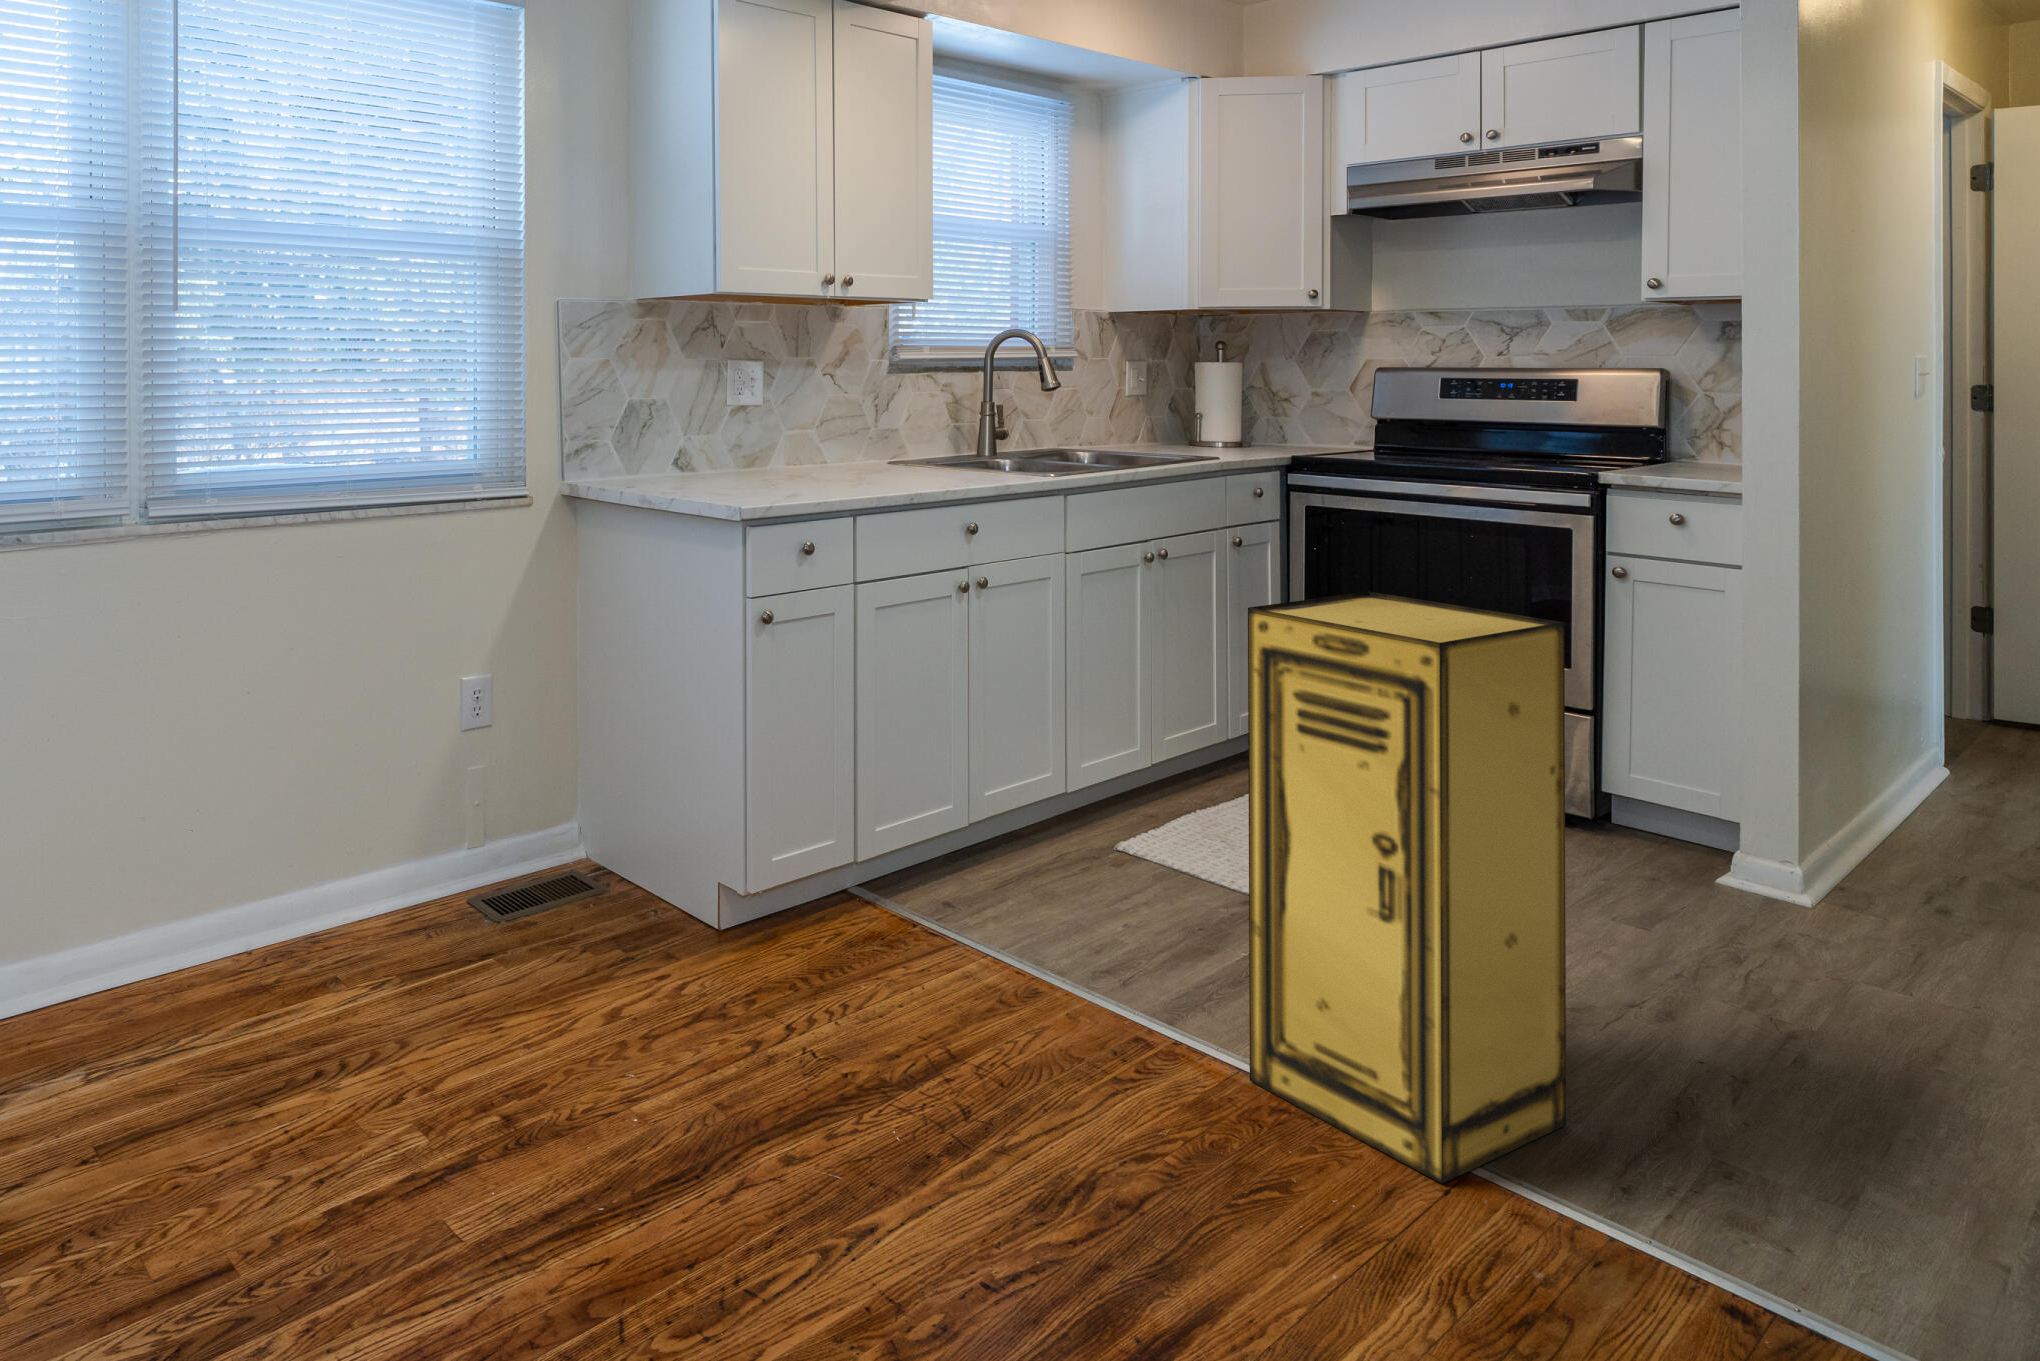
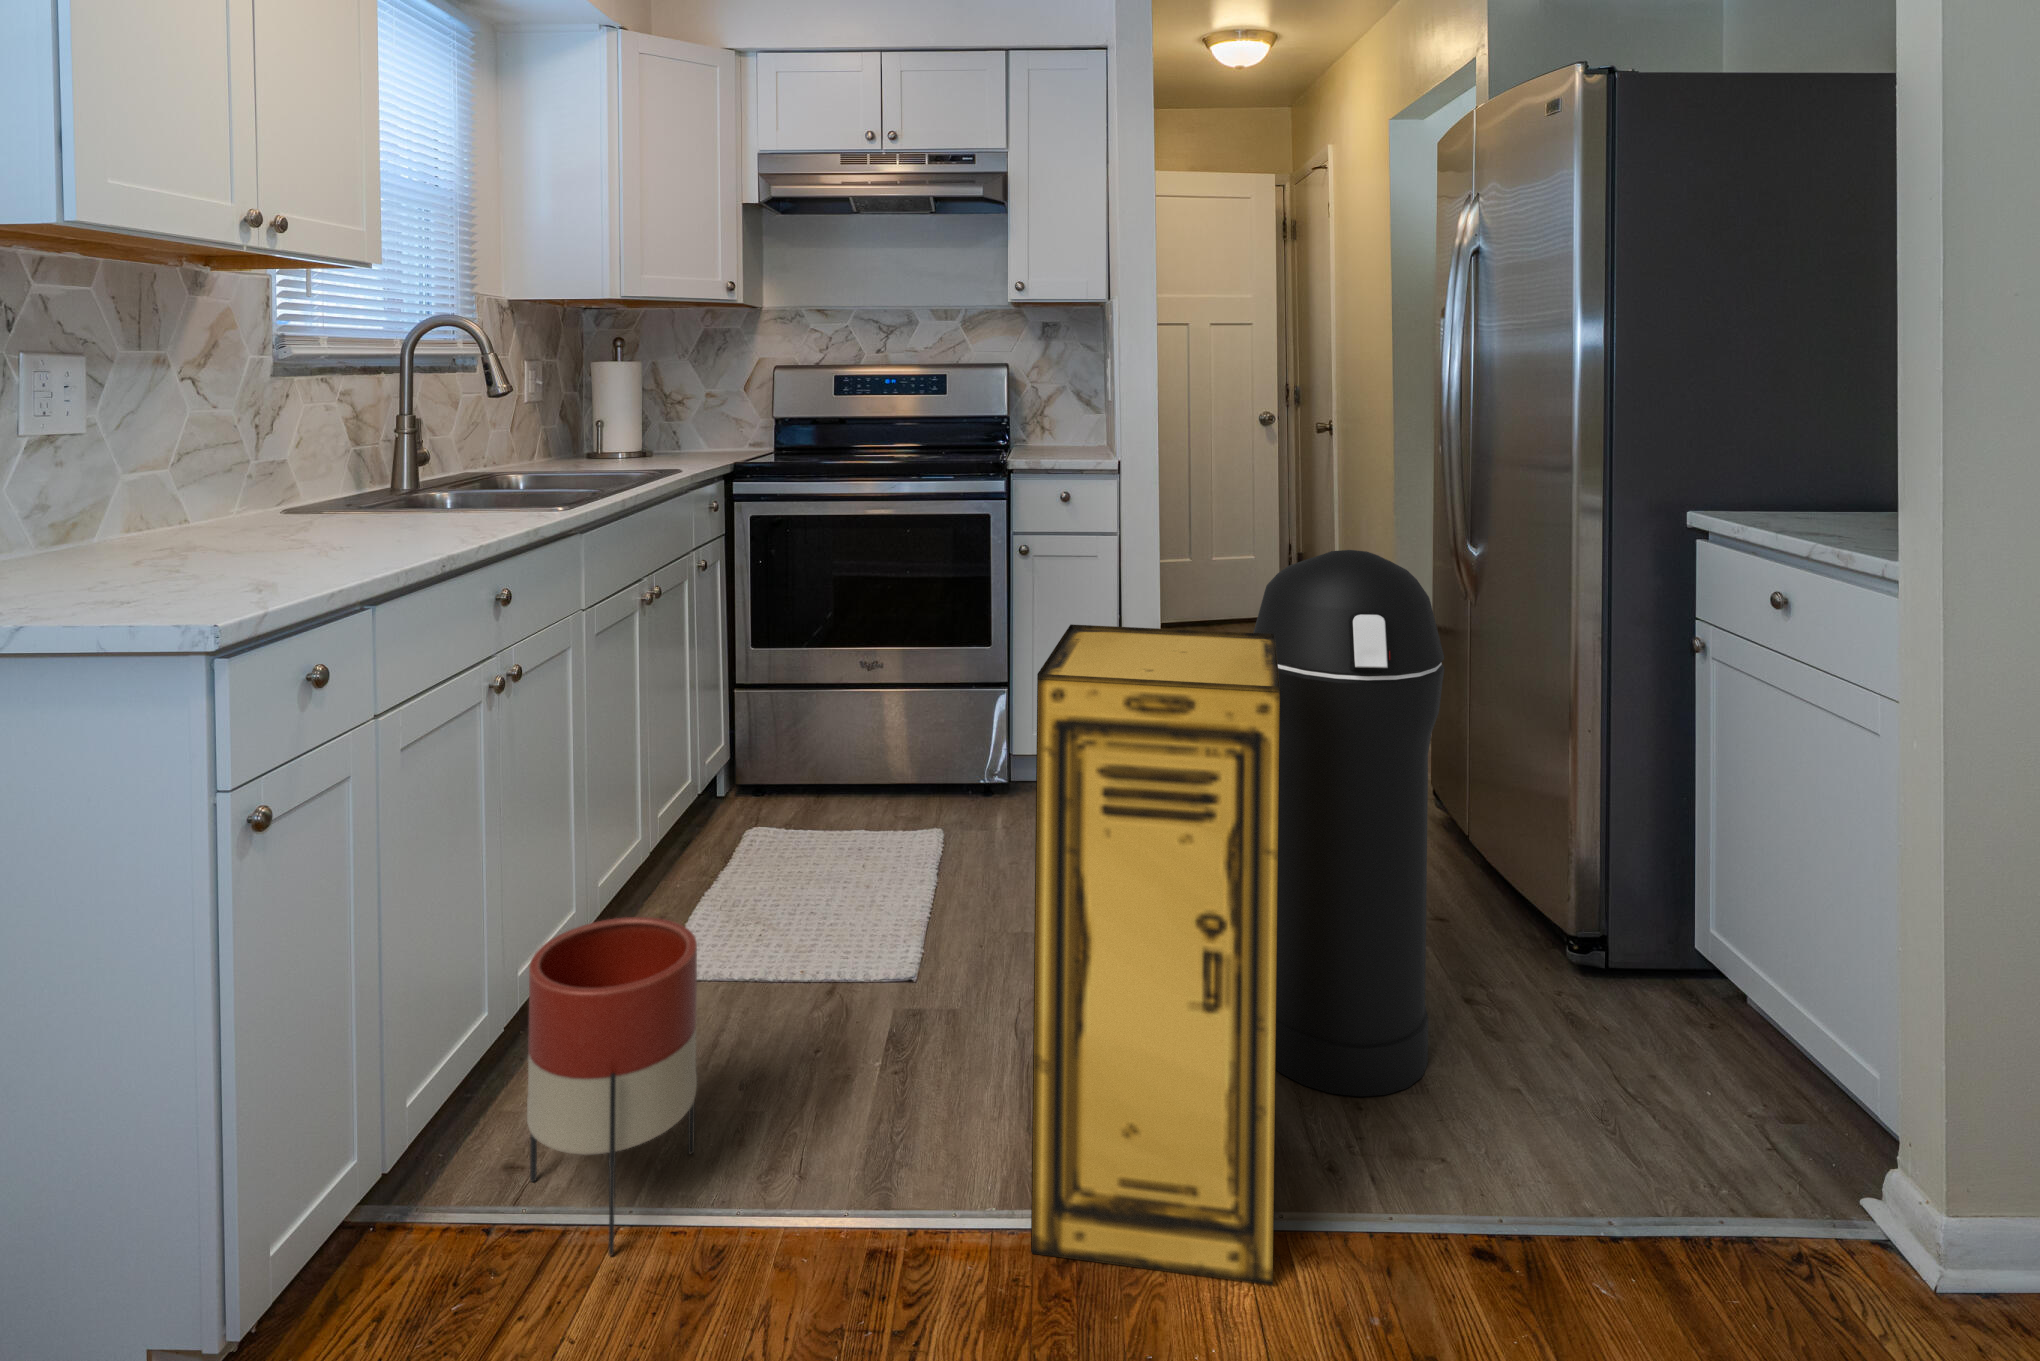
trash can: none [1619,558,1893,1174] -> present [1253,550,1445,1097]
planter: none [937,756,1060,964] -> present [527,917,697,1256]

